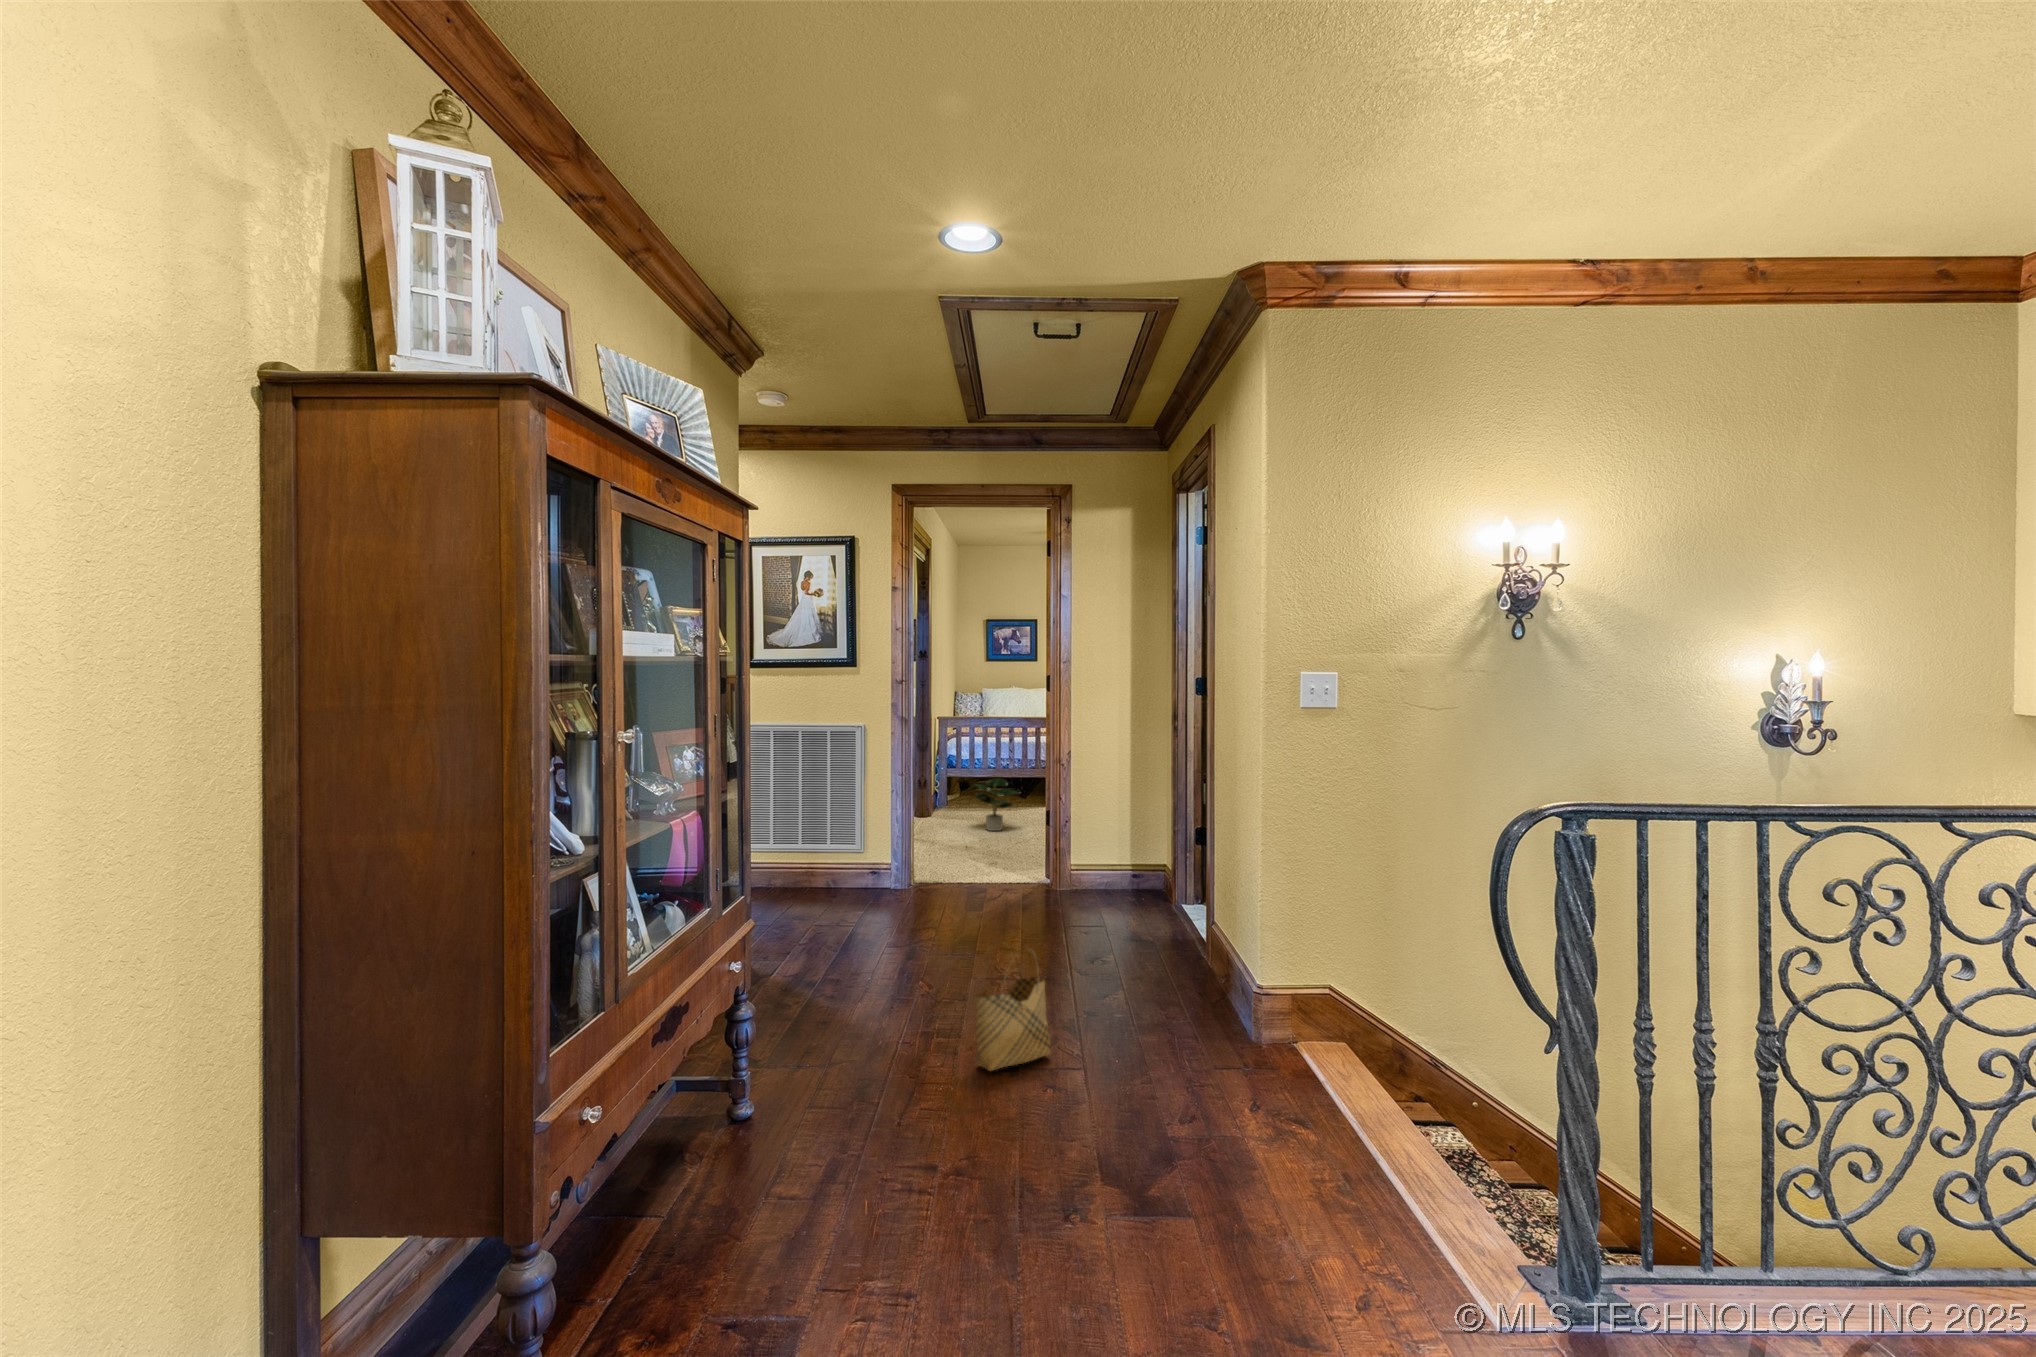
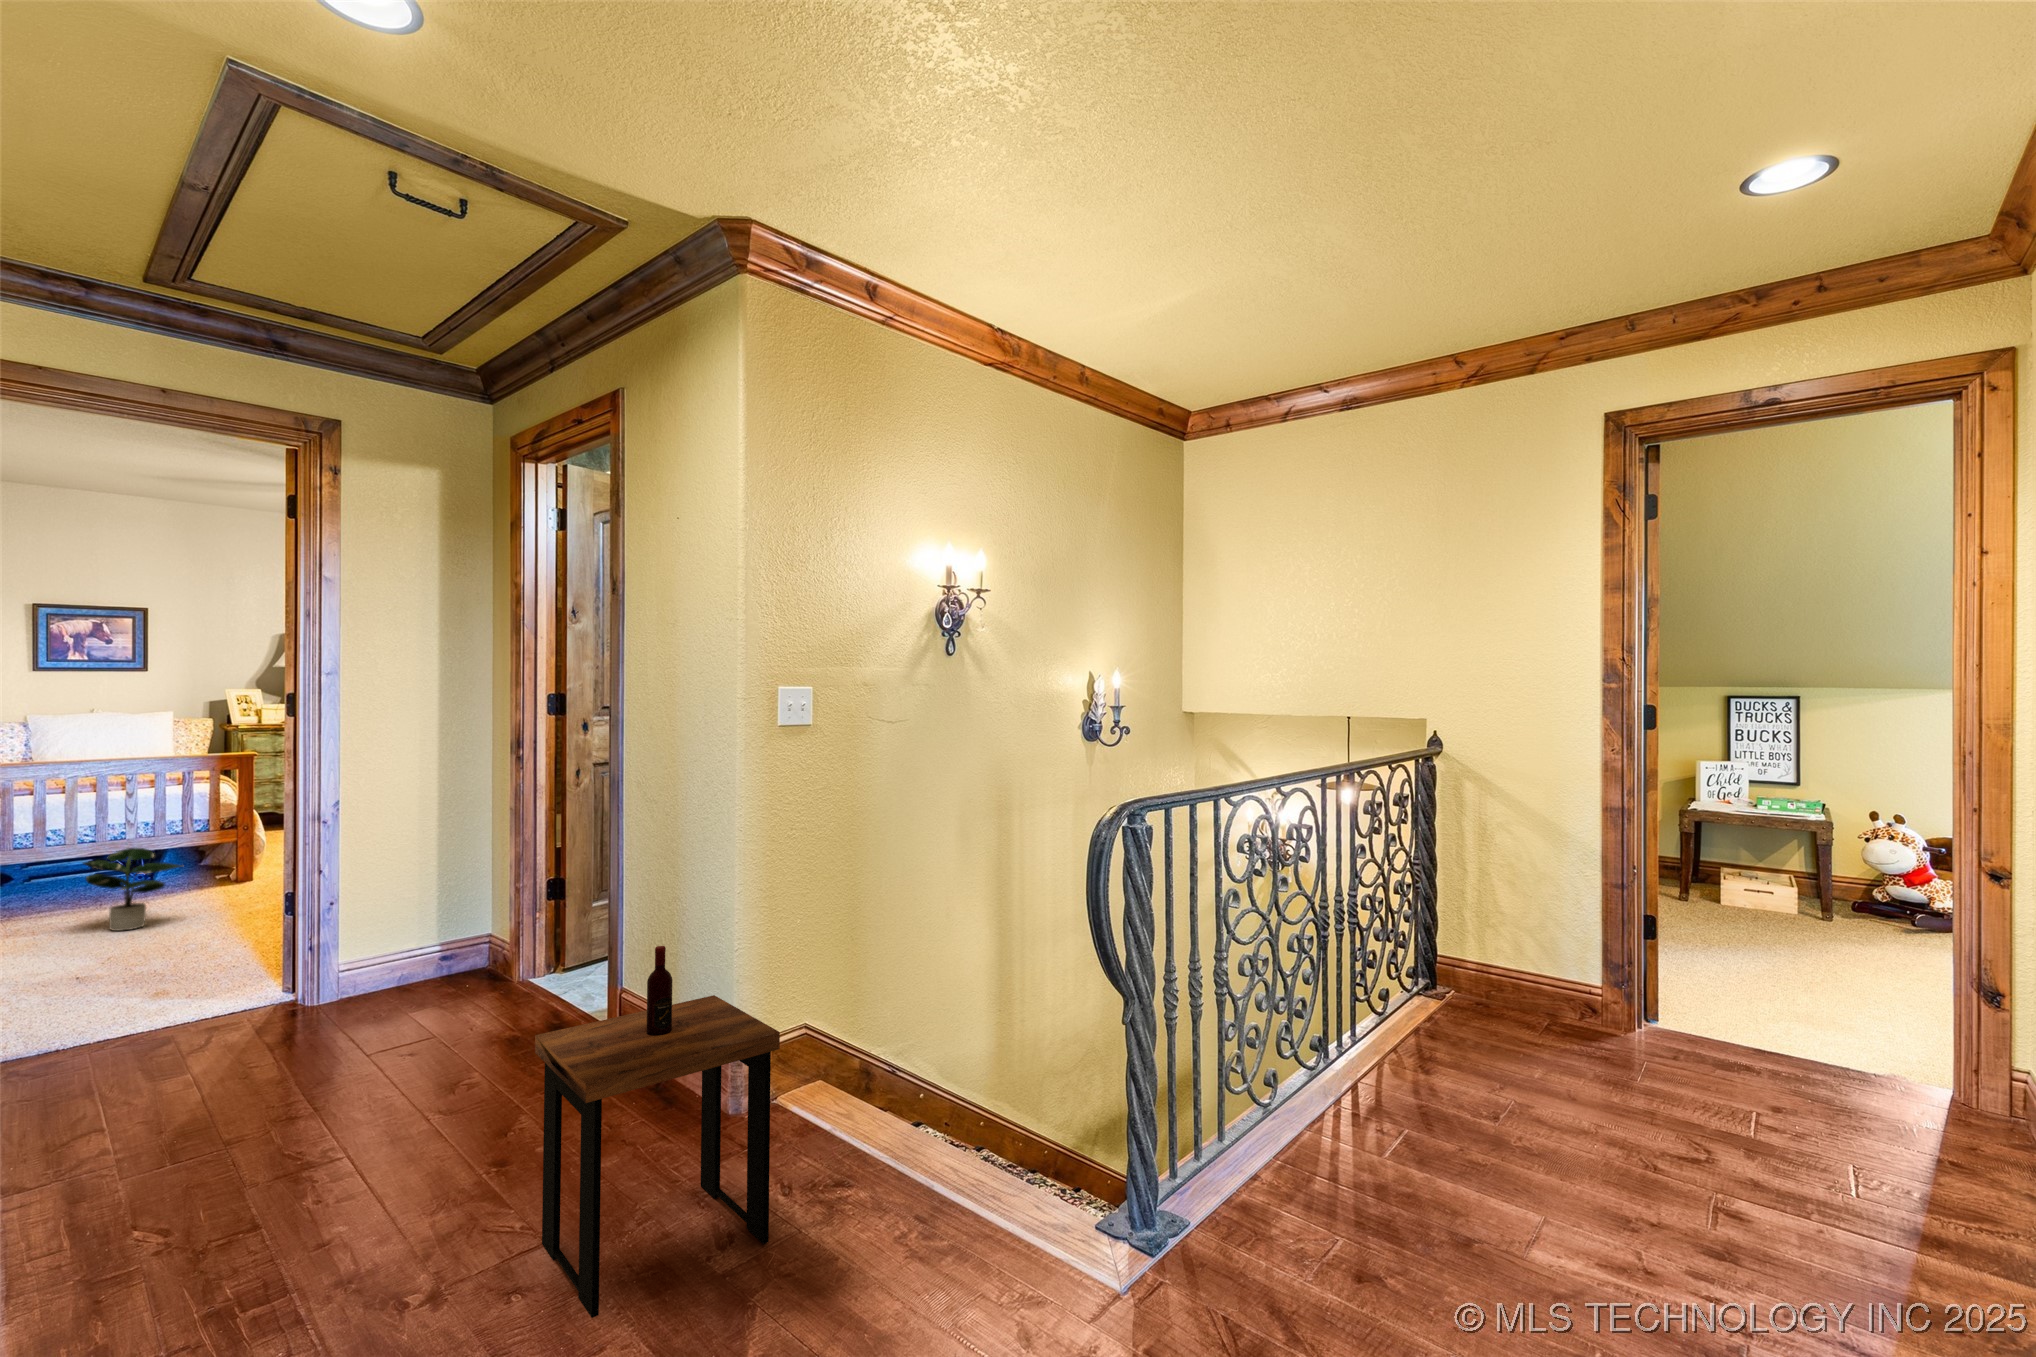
side table: none [1065,880,1218,1136] -> present [535,946,780,1318]
woven basket: present [975,940,1051,1071] -> none [365,1084,487,1294]

